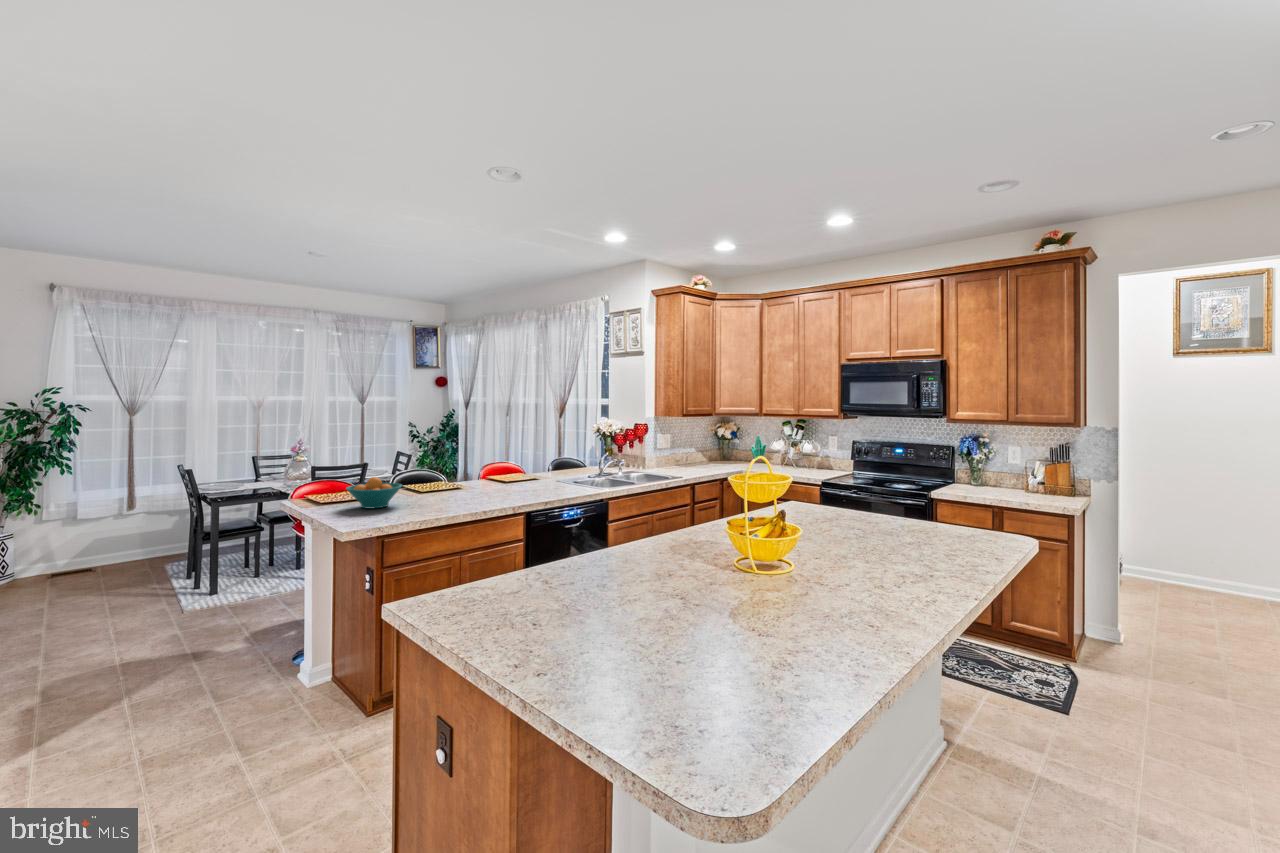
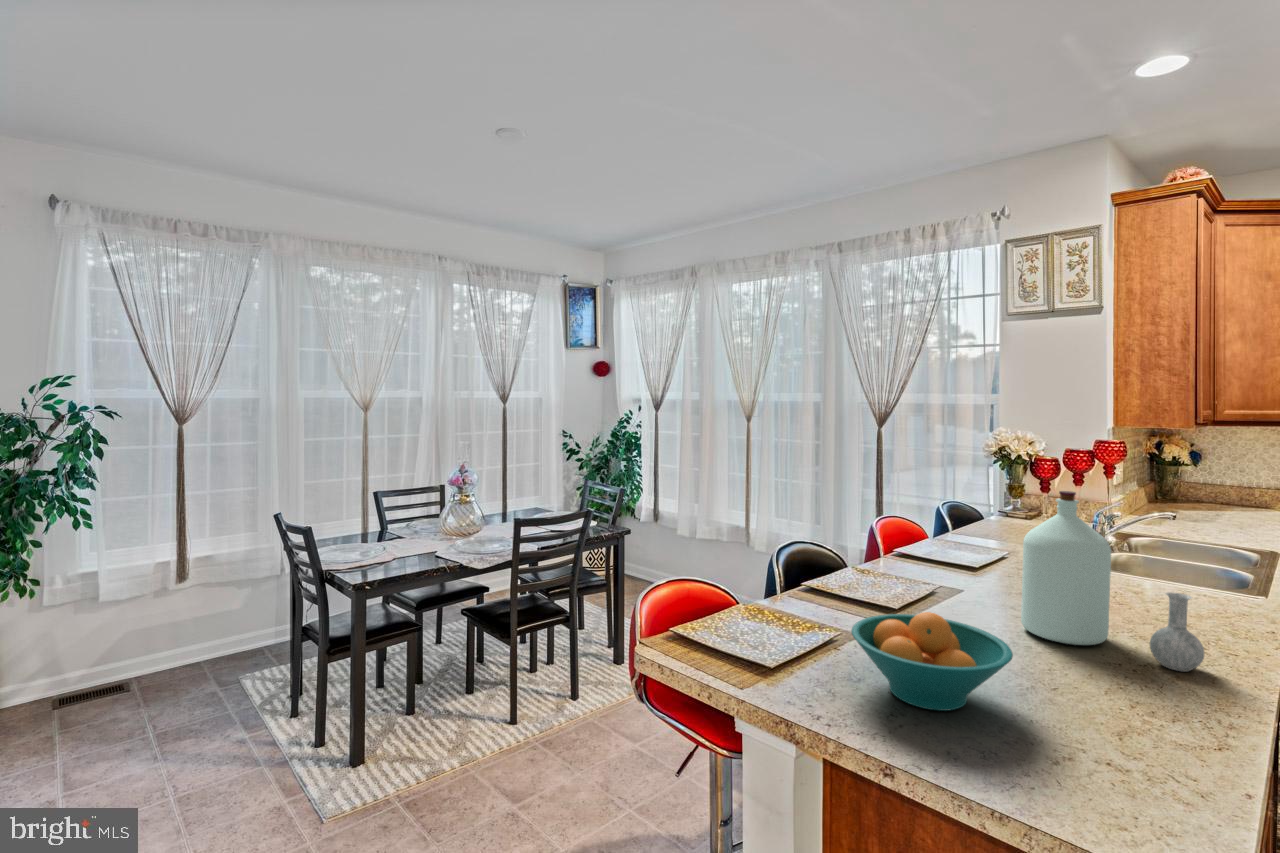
bottle: none [460,439,498,503] -> present [1021,491,1204,672]

